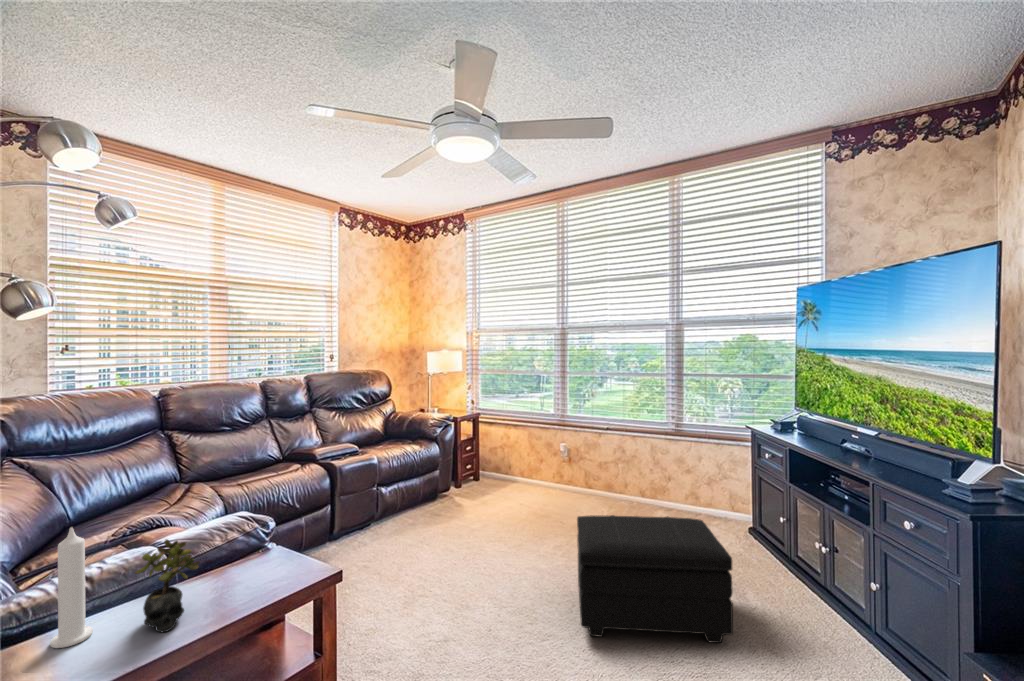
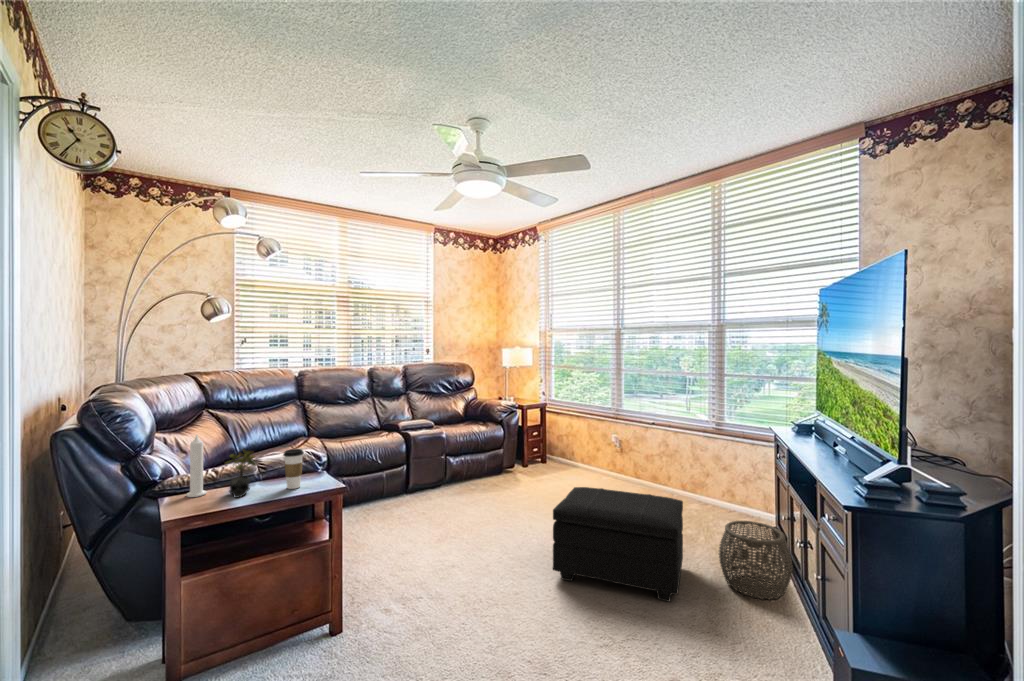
coffee cup: none [240,525,275,595] -> present [283,449,304,489]
woven basket: none [745,534,827,621] -> present [719,521,793,600]

